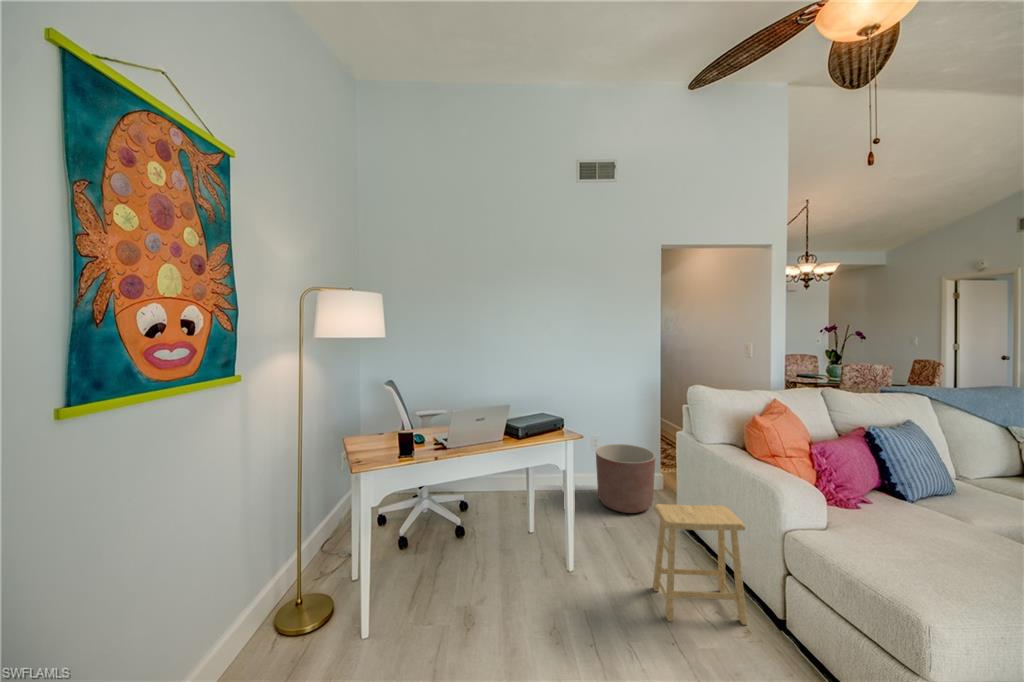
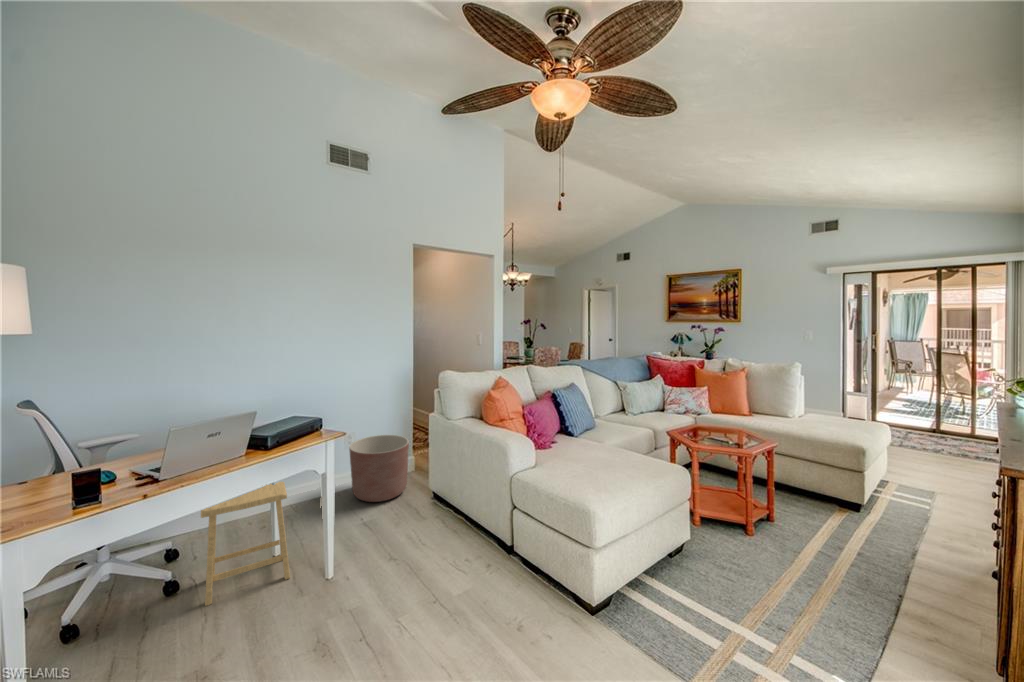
footstool: present [653,504,747,625] -> present [201,482,290,606]

